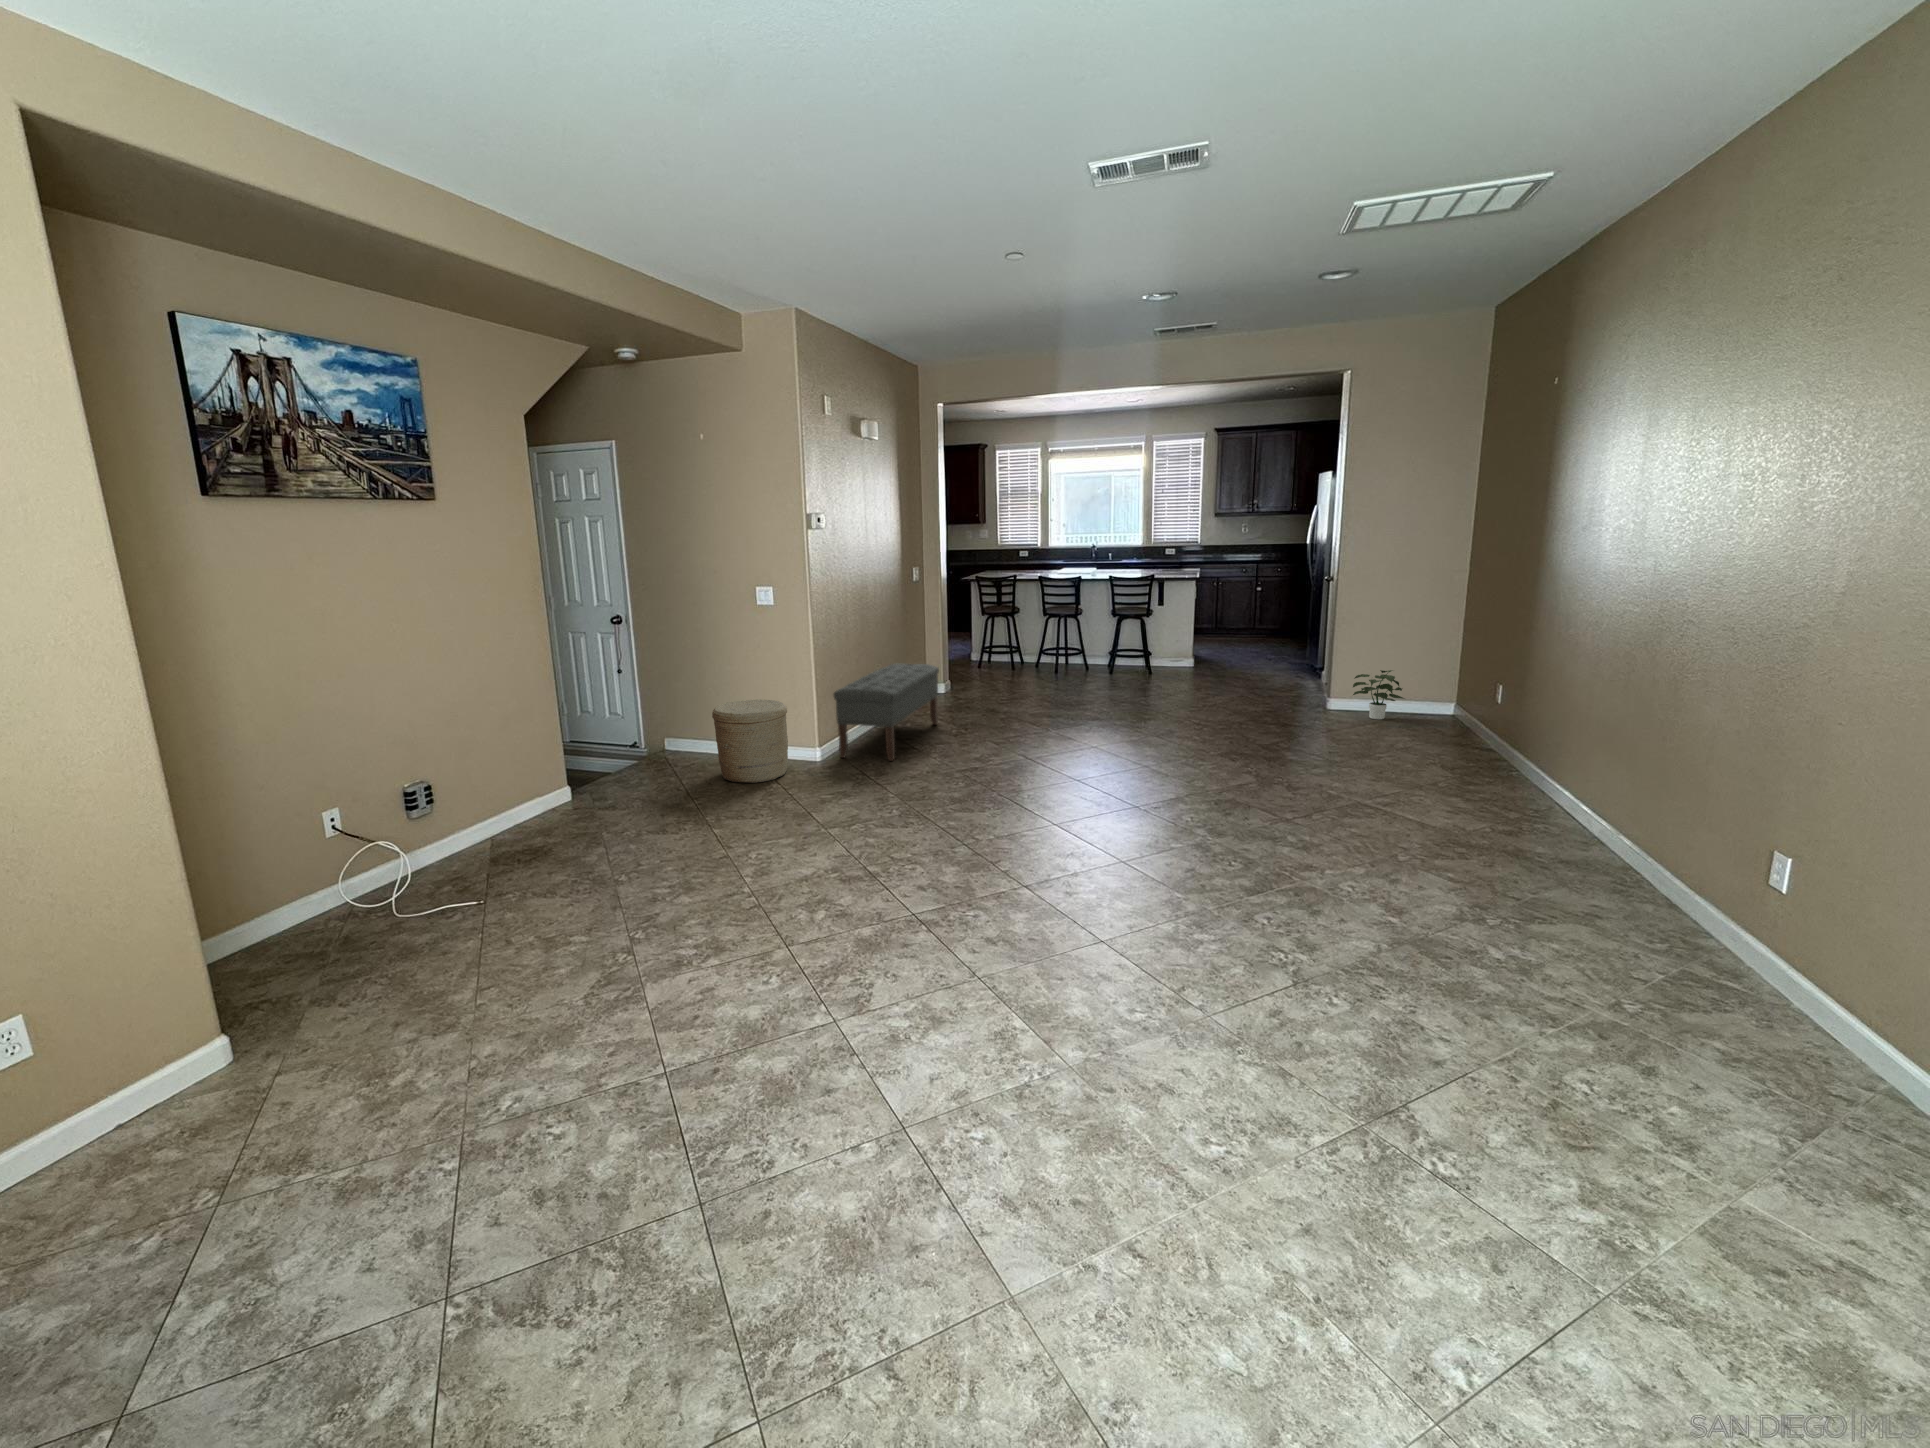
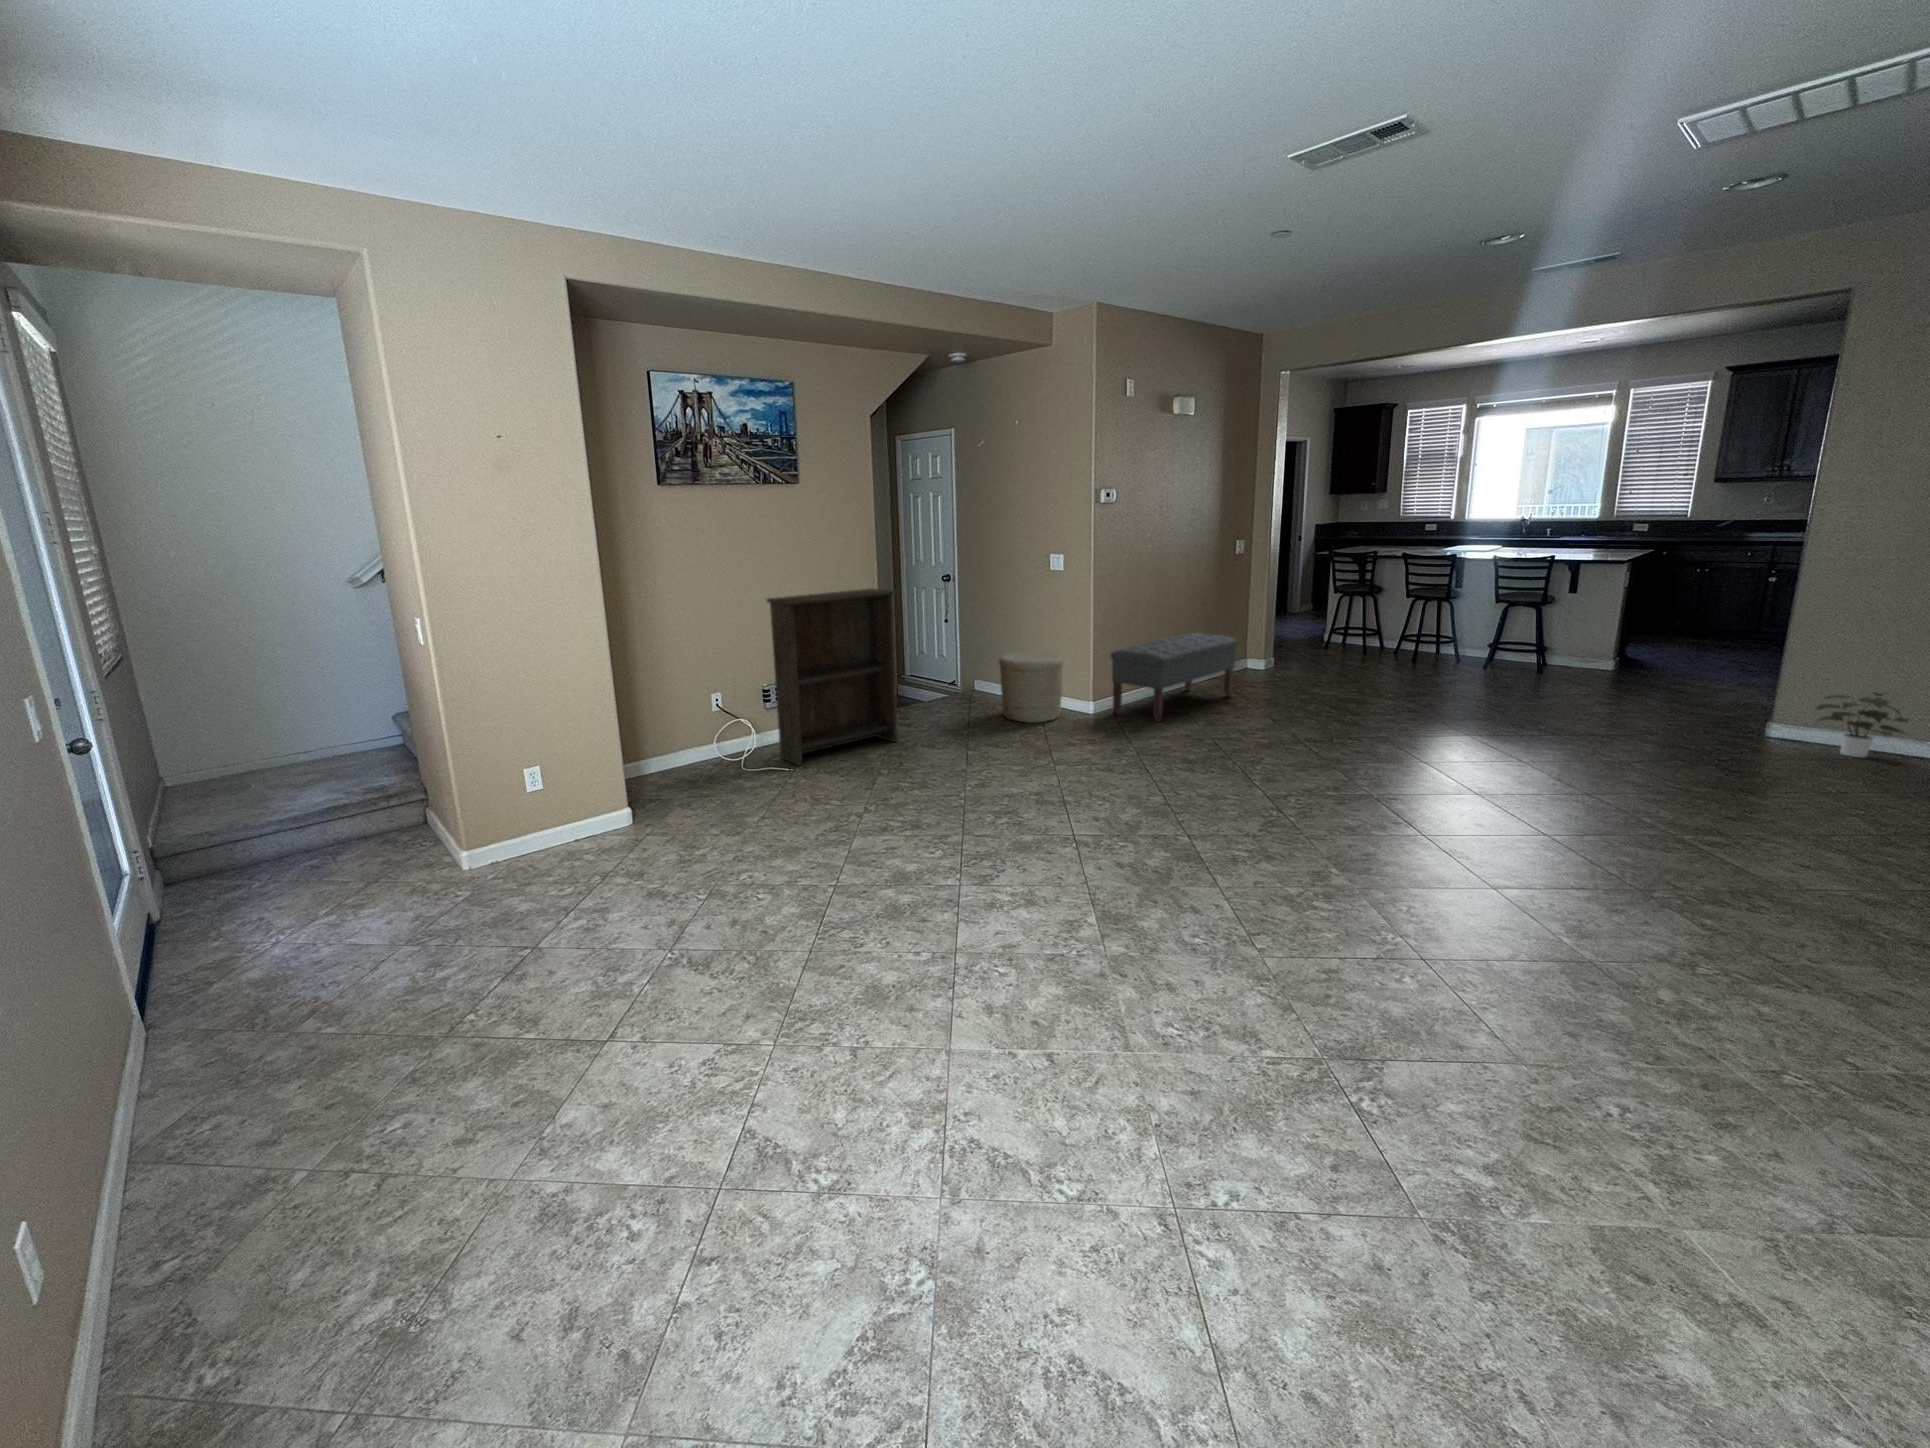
bookshelf: none [411,639,611,895] -> present [767,589,898,765]

